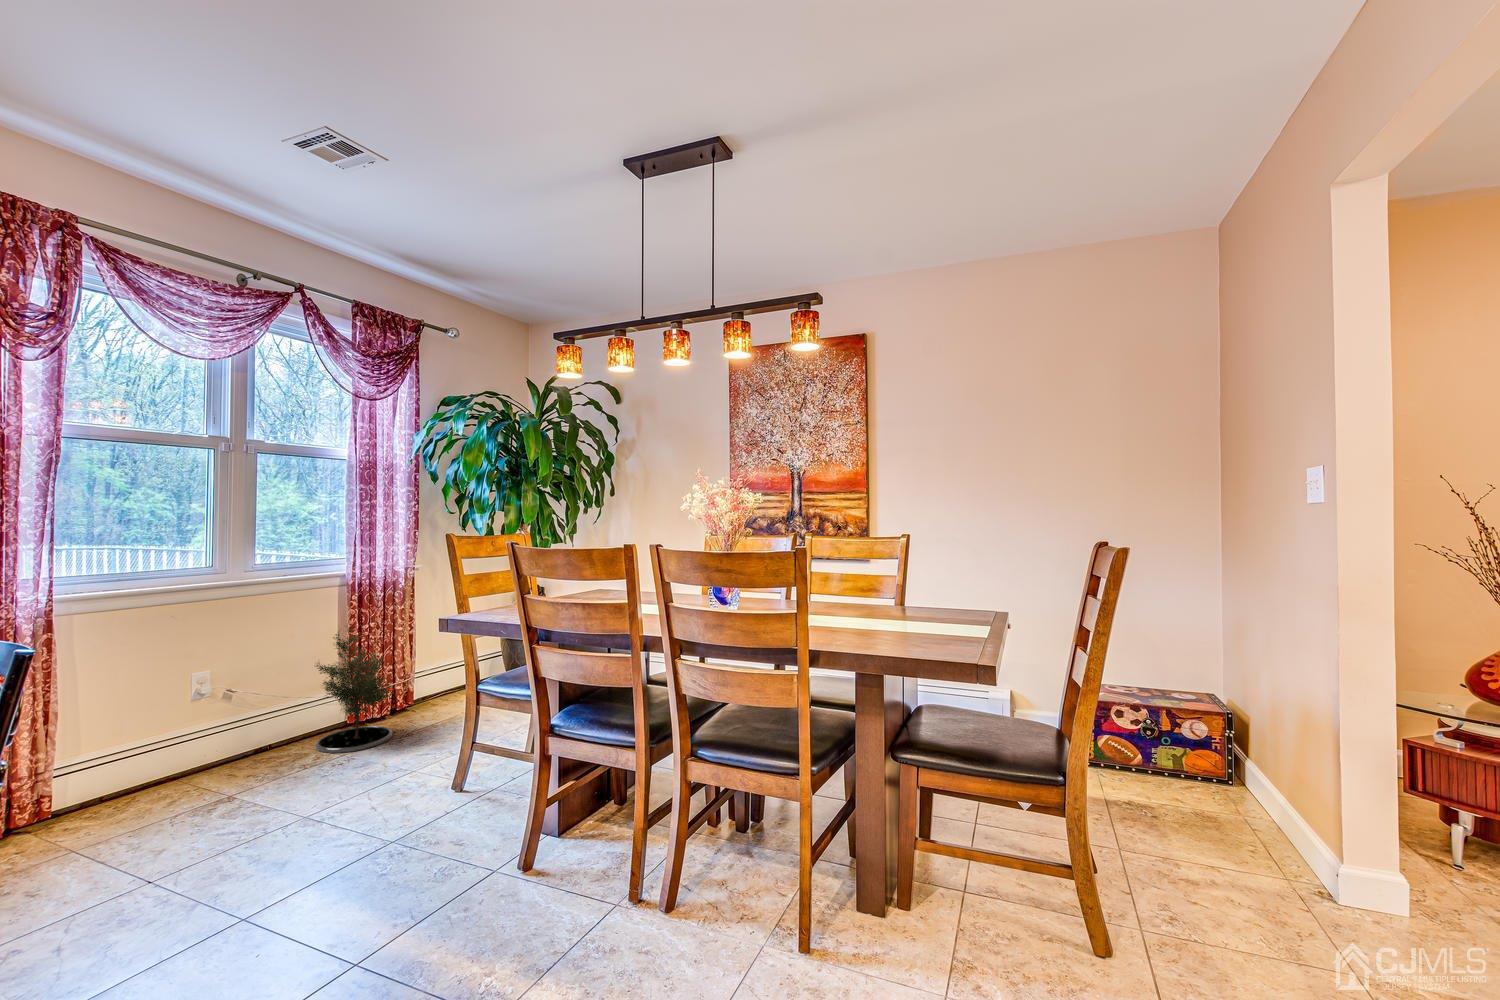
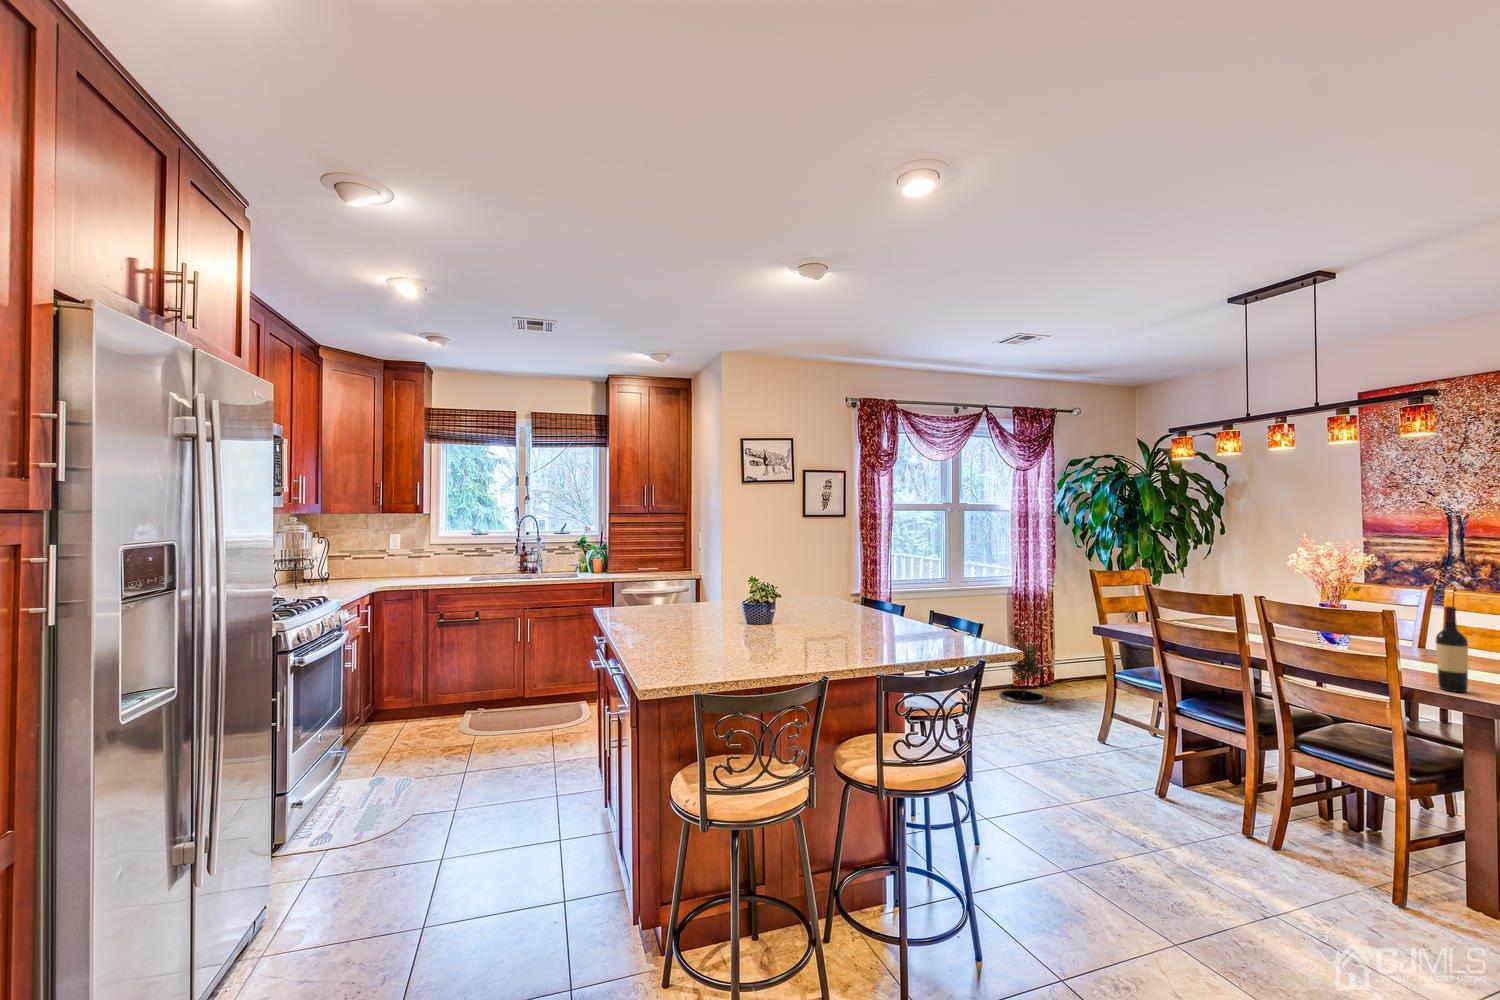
wine bottle: none [840,536,869,646] -> present [1436,606,1468,692]

